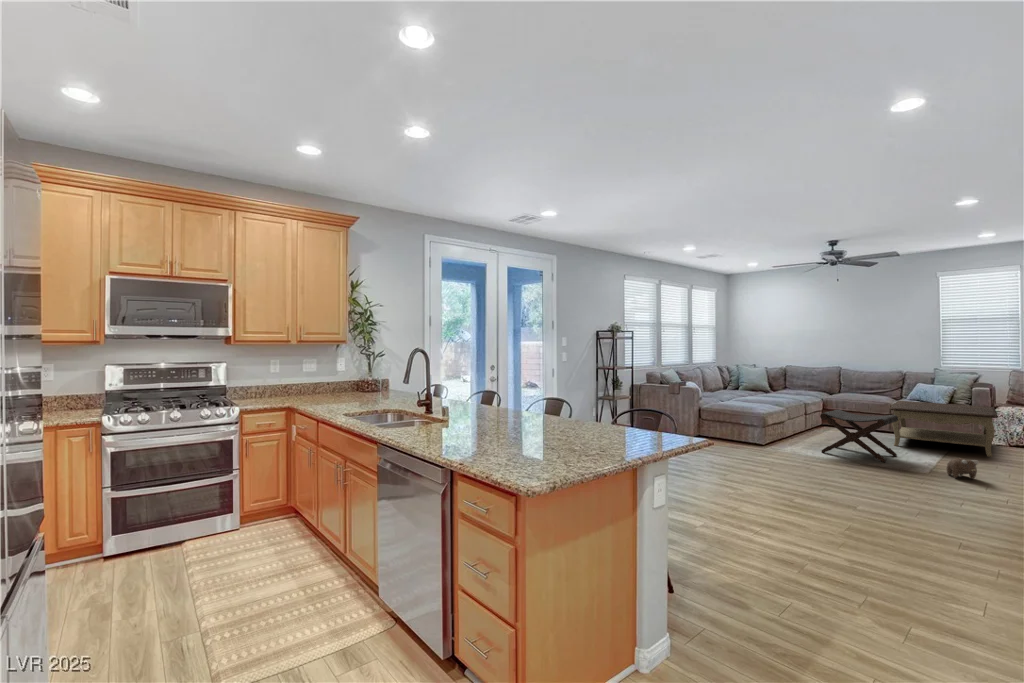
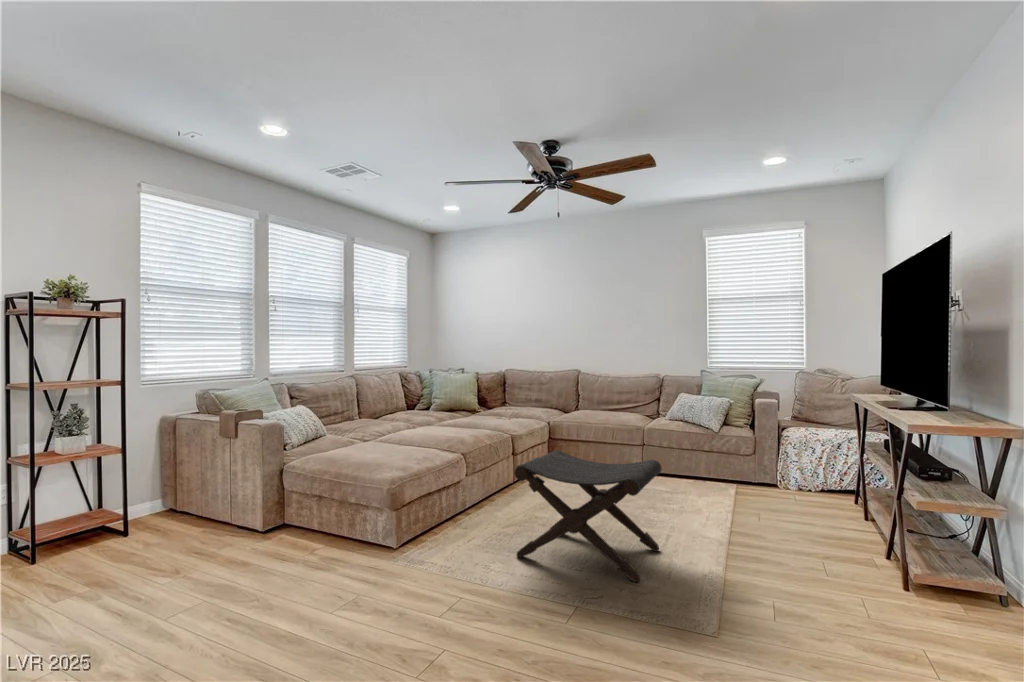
coffee table: present [889,401,998,457] -> none [644,422,812,528]
plush toy: present [947,458,978,479] -> none [769,580,846,641]

